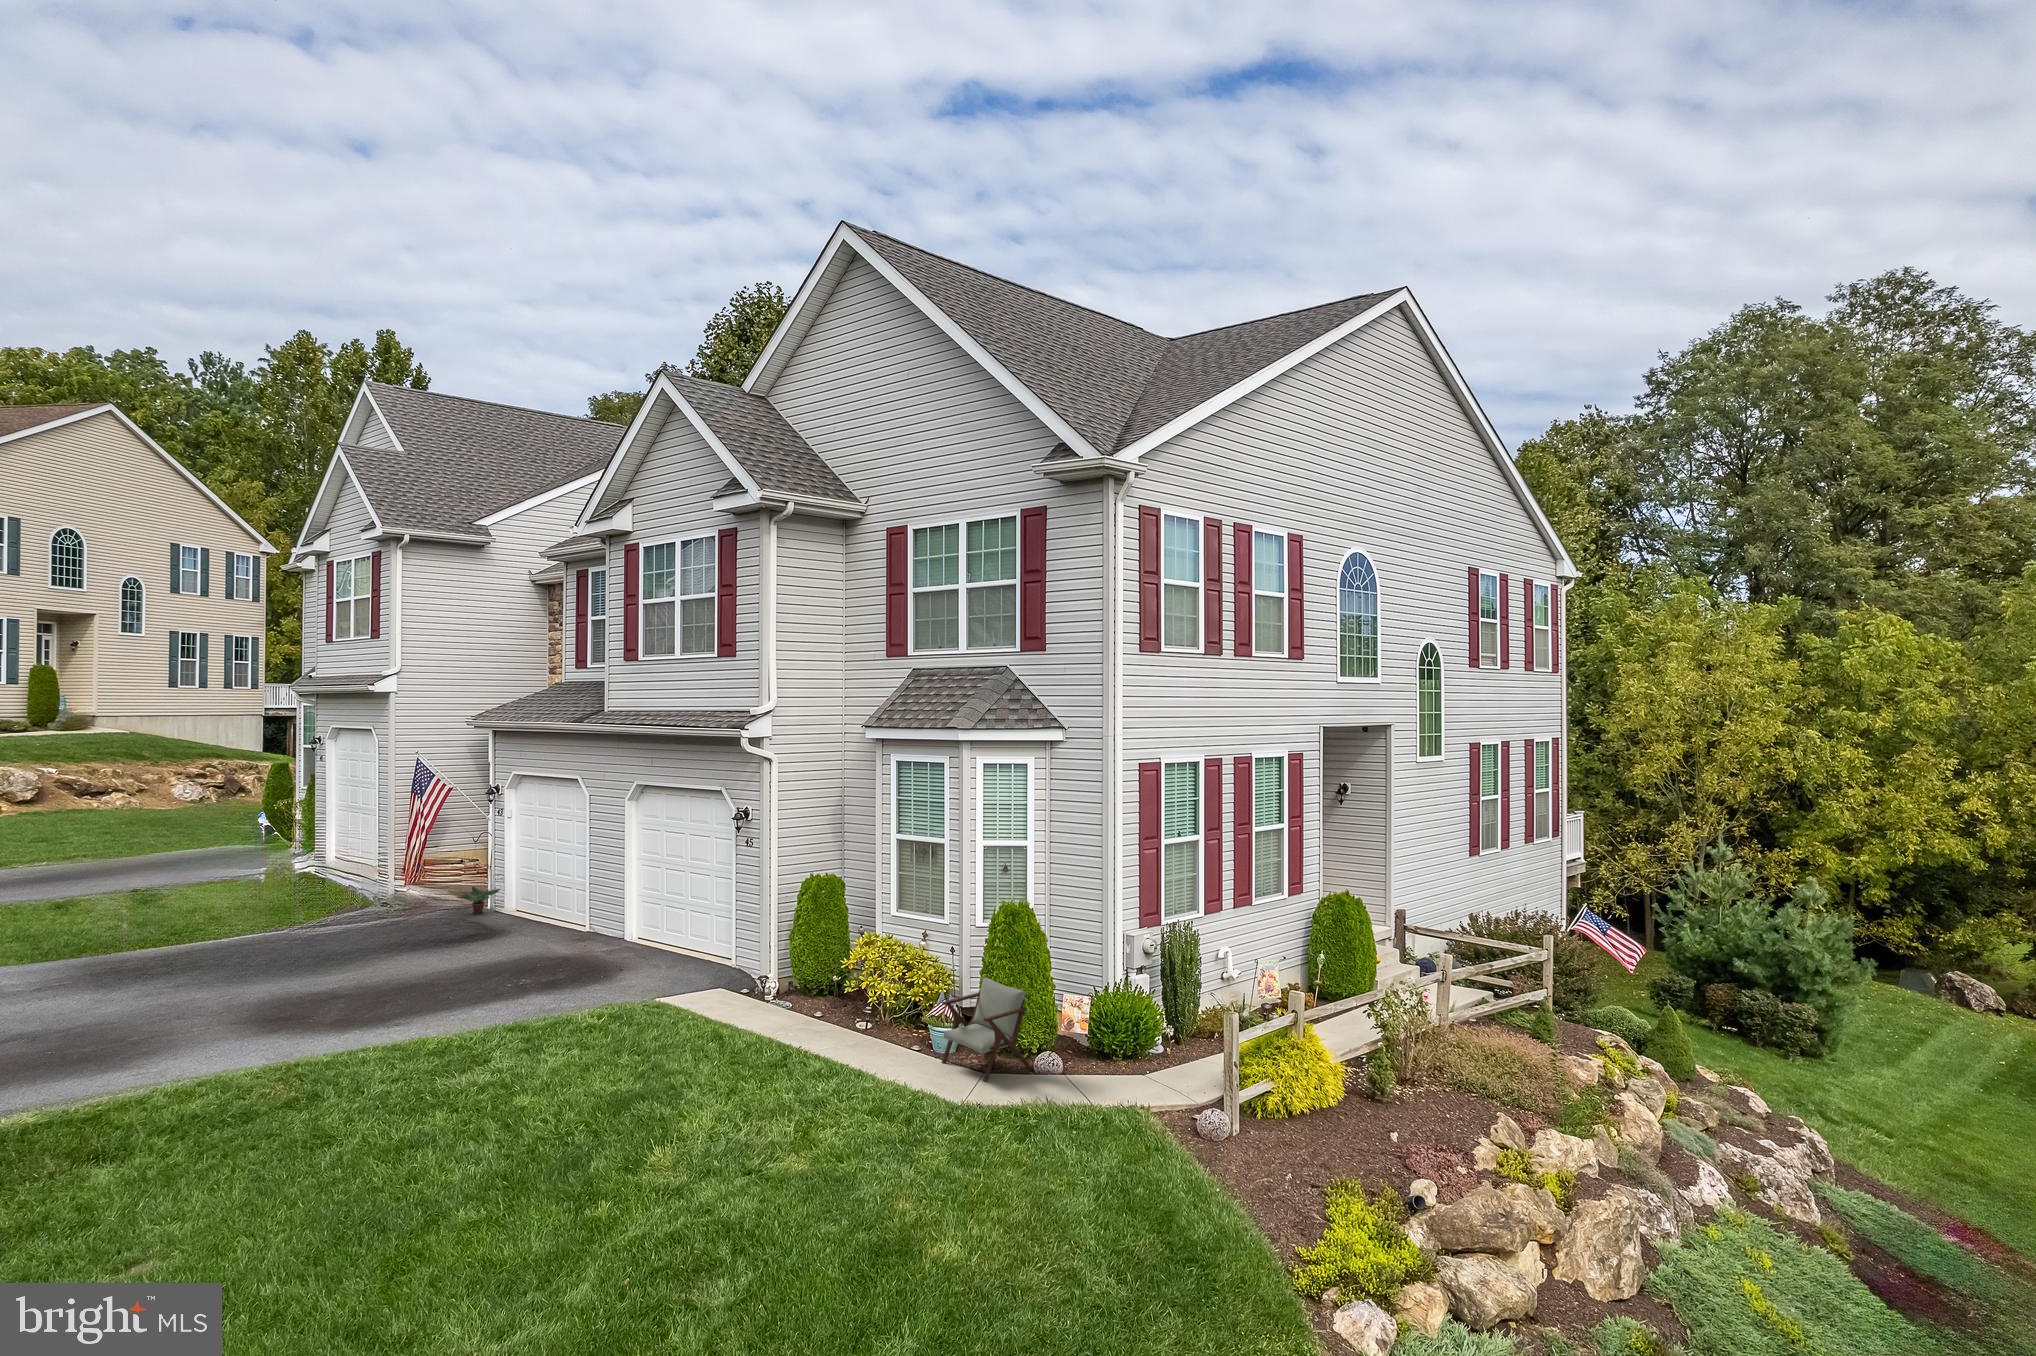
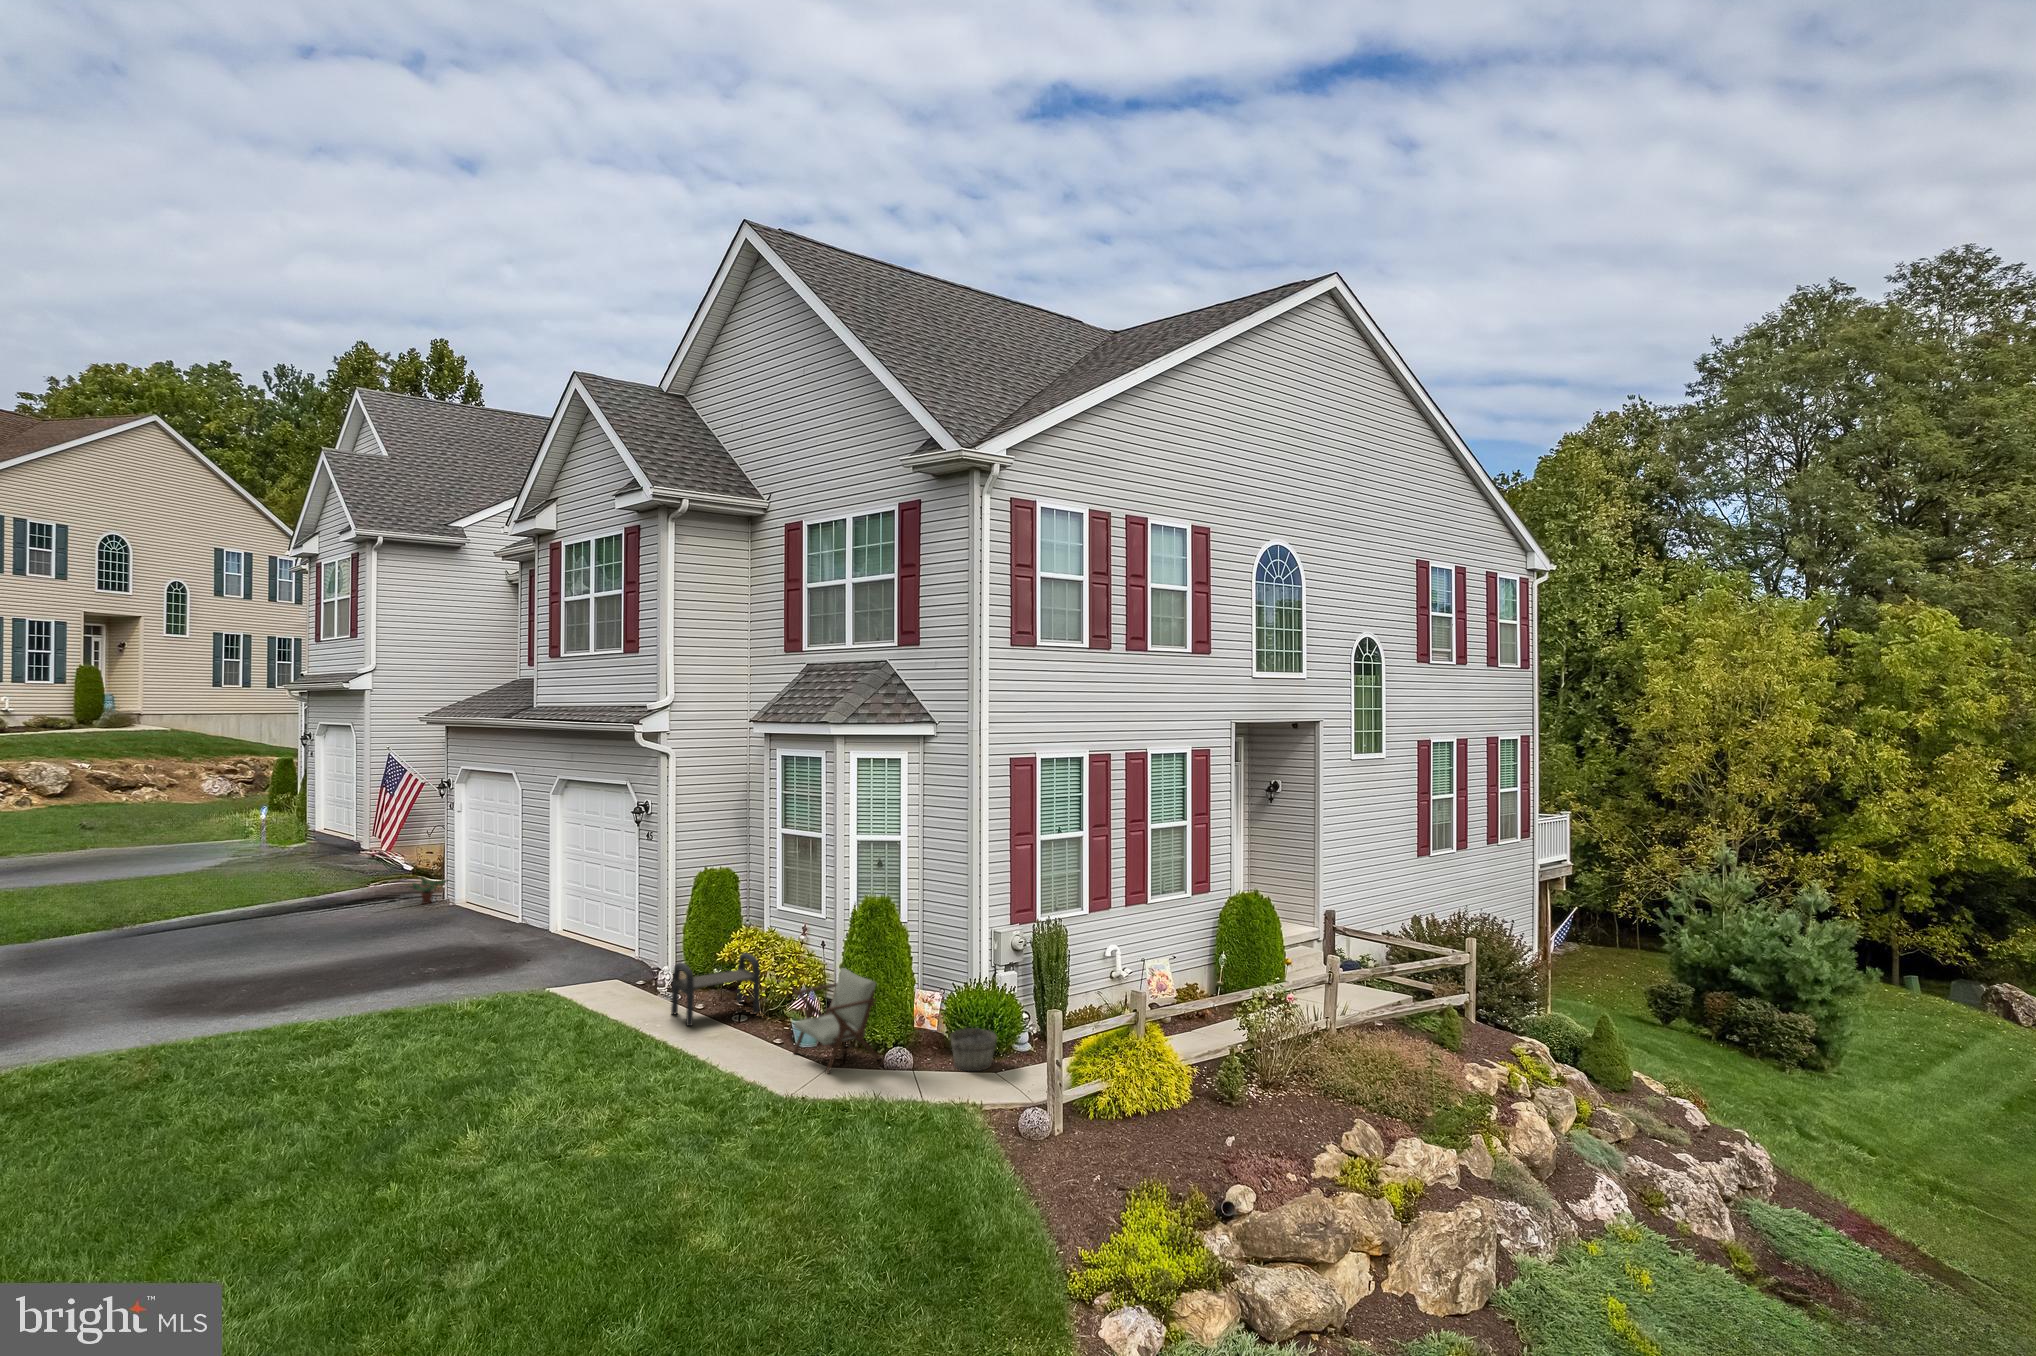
bench: none [801,963,888,1037] -> present [671,953,760,1026]
wooden bucket: none [1098,1031,1144,1076] -> present [951,1028,997,1071]

